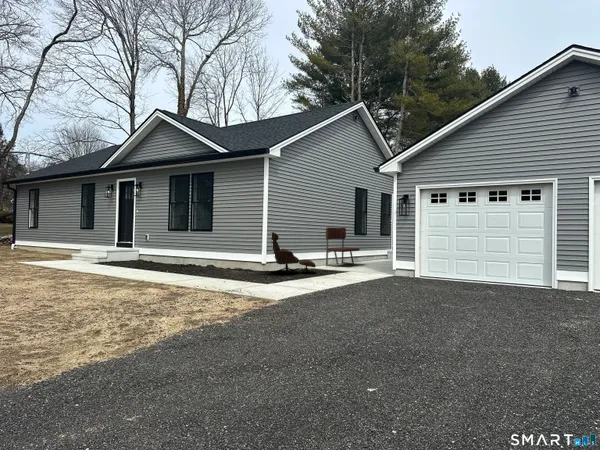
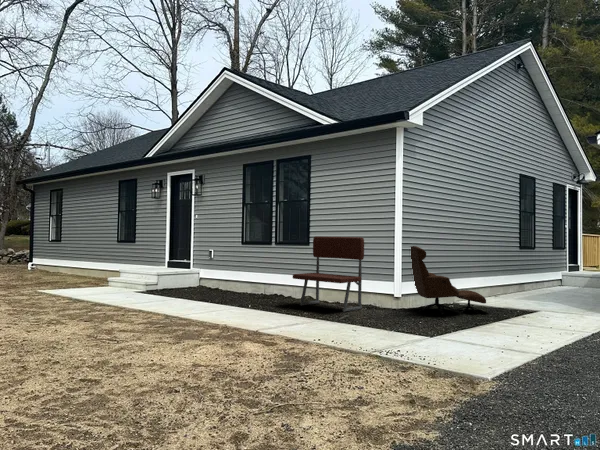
bench: present [326,227,360,267] -> present [293,236,364,312]

